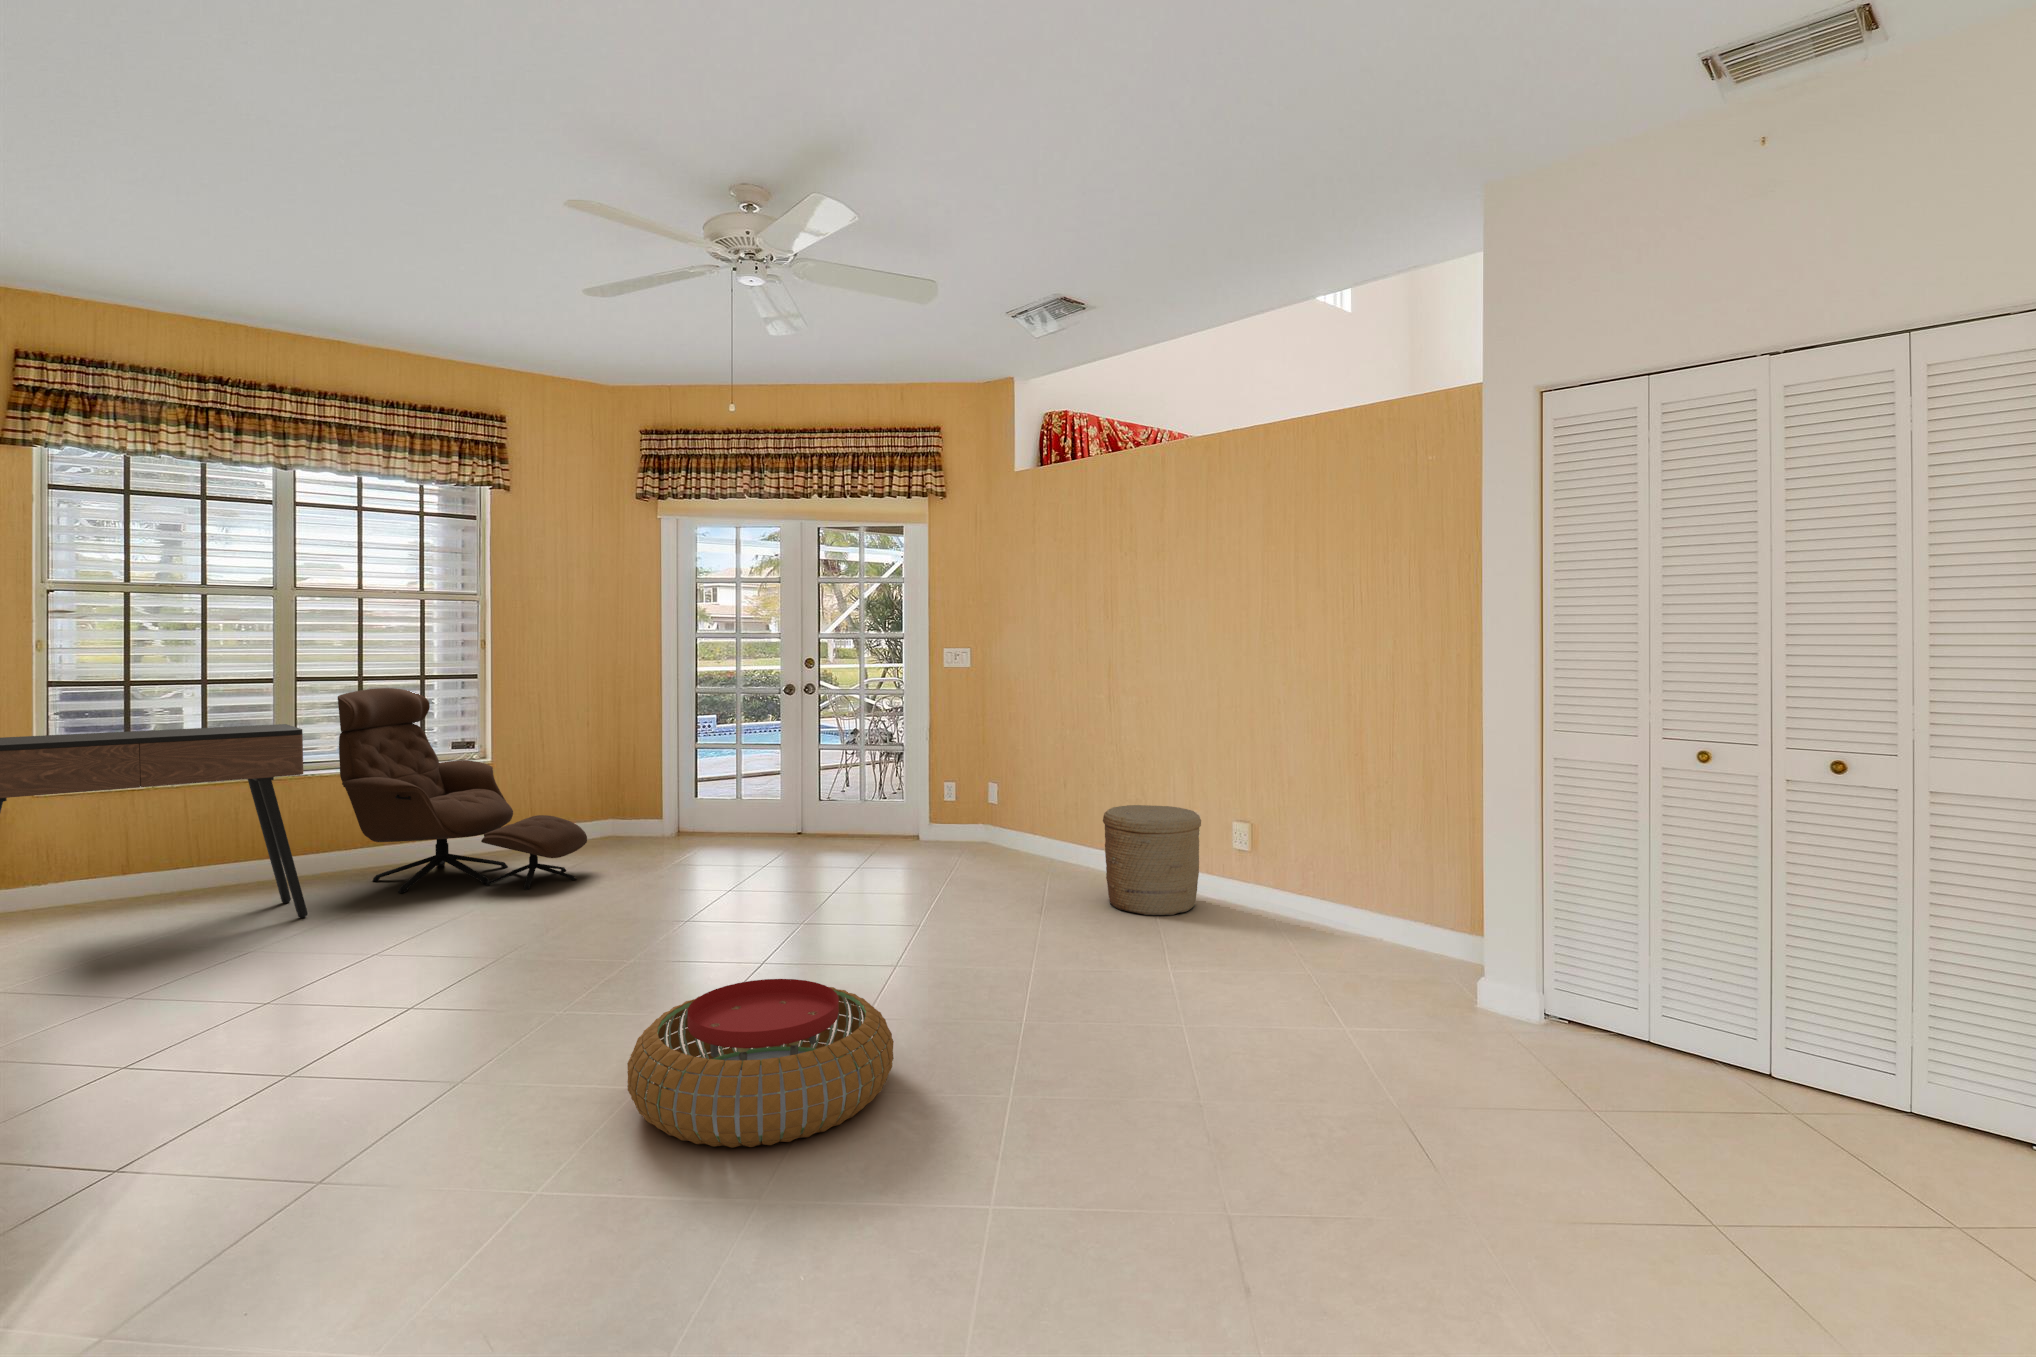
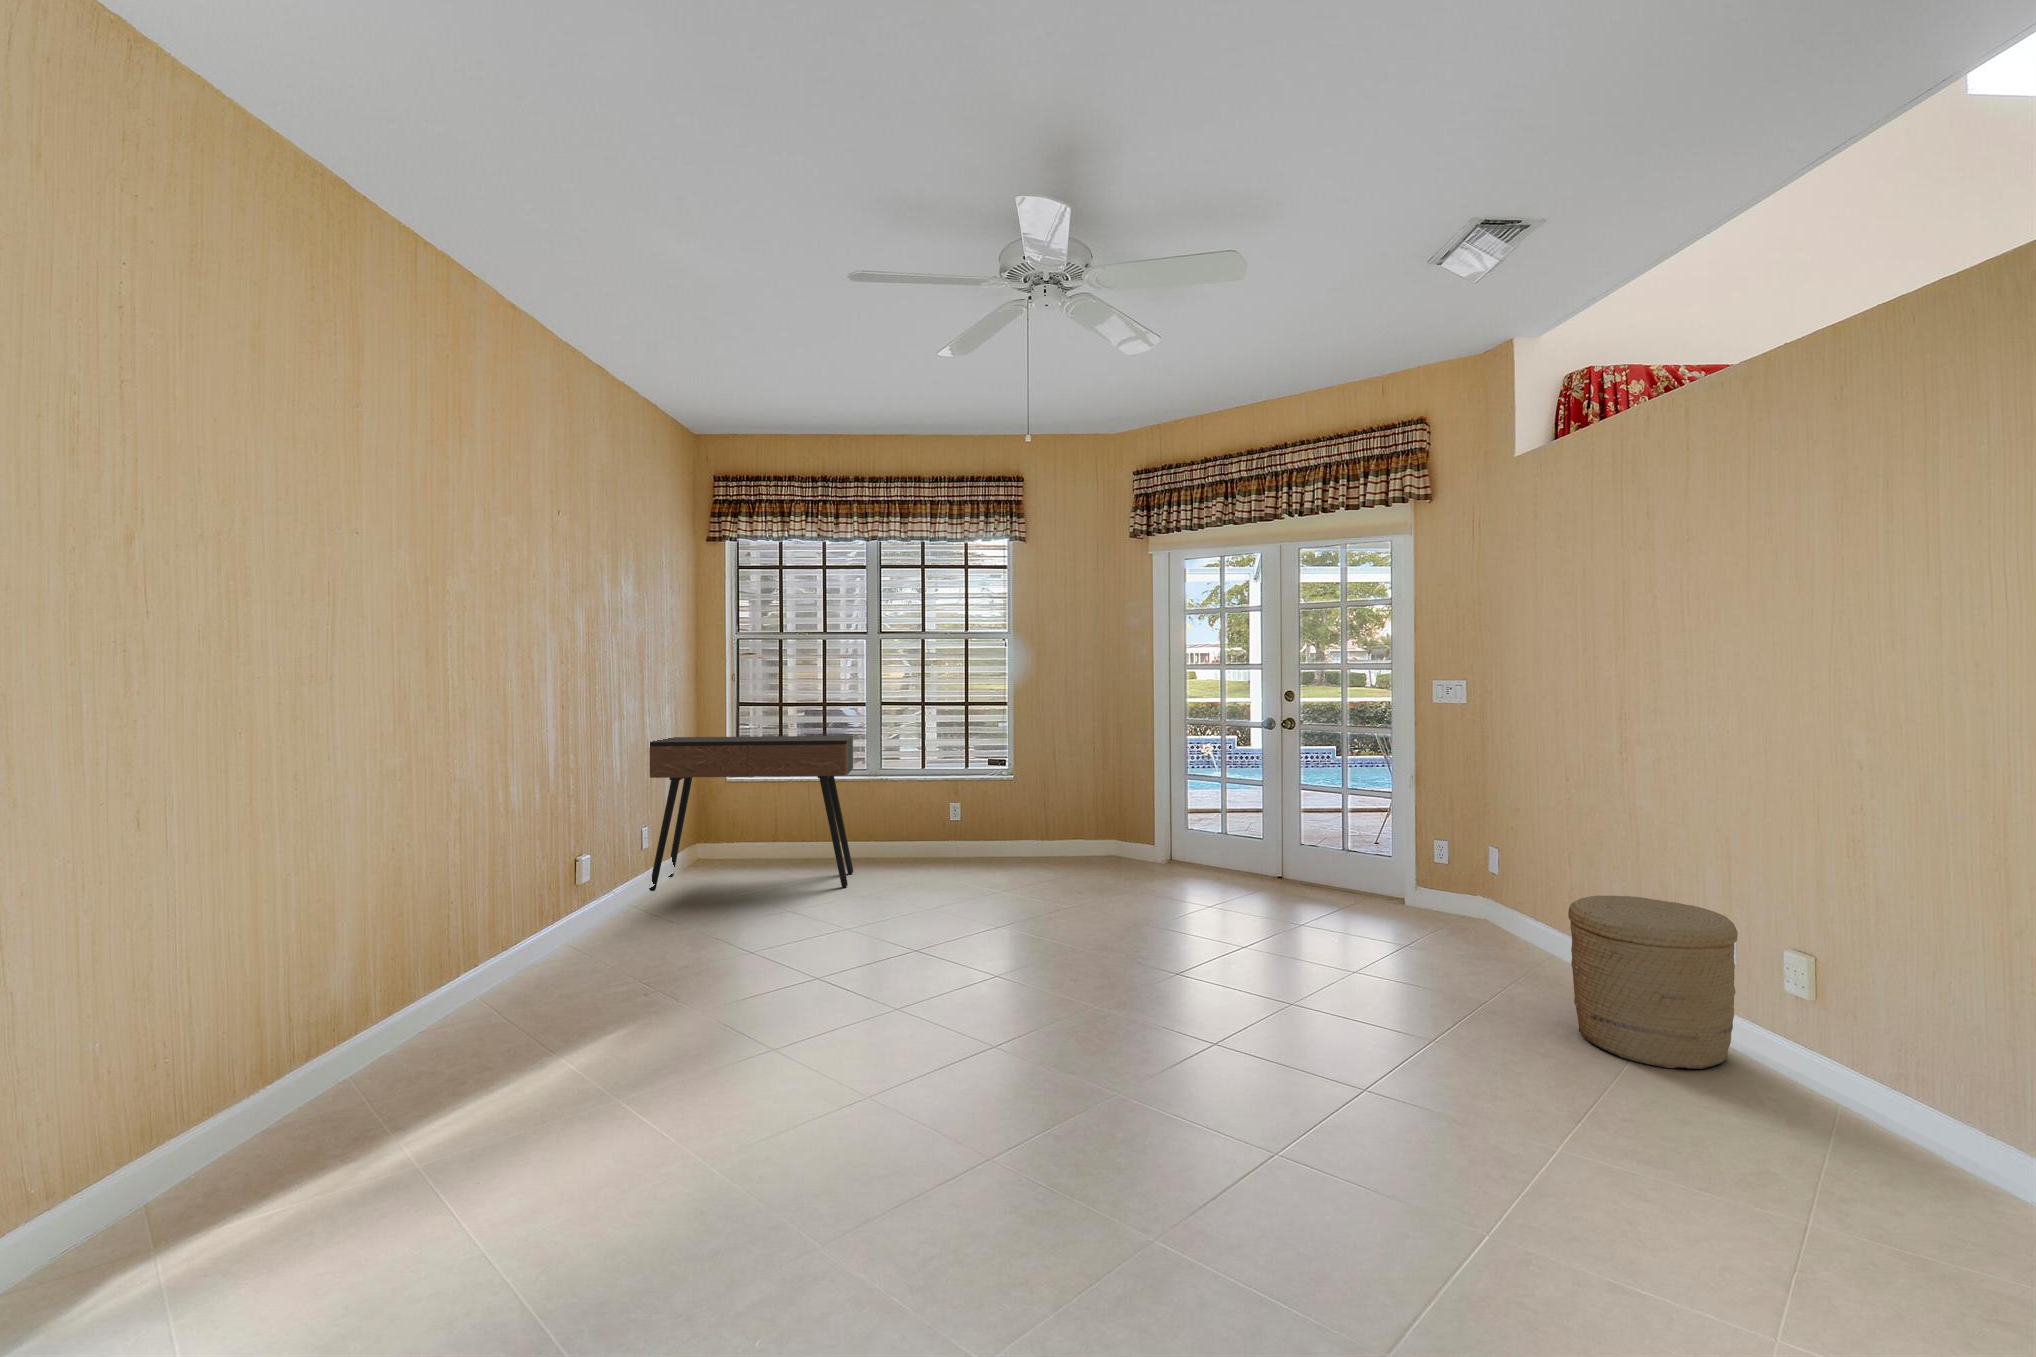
lounge chair: present [338,688,587,893] -> none [888,710,1064,891]
pouf: present [627,979,894,1148] -> none [792,1020,1066,1209]

